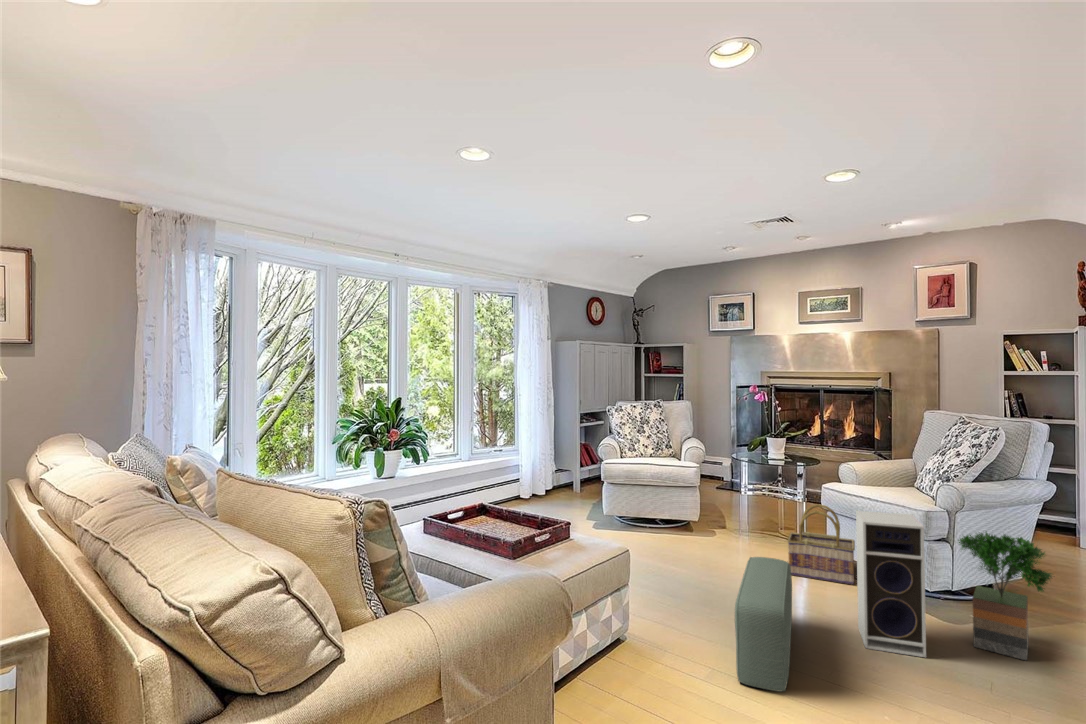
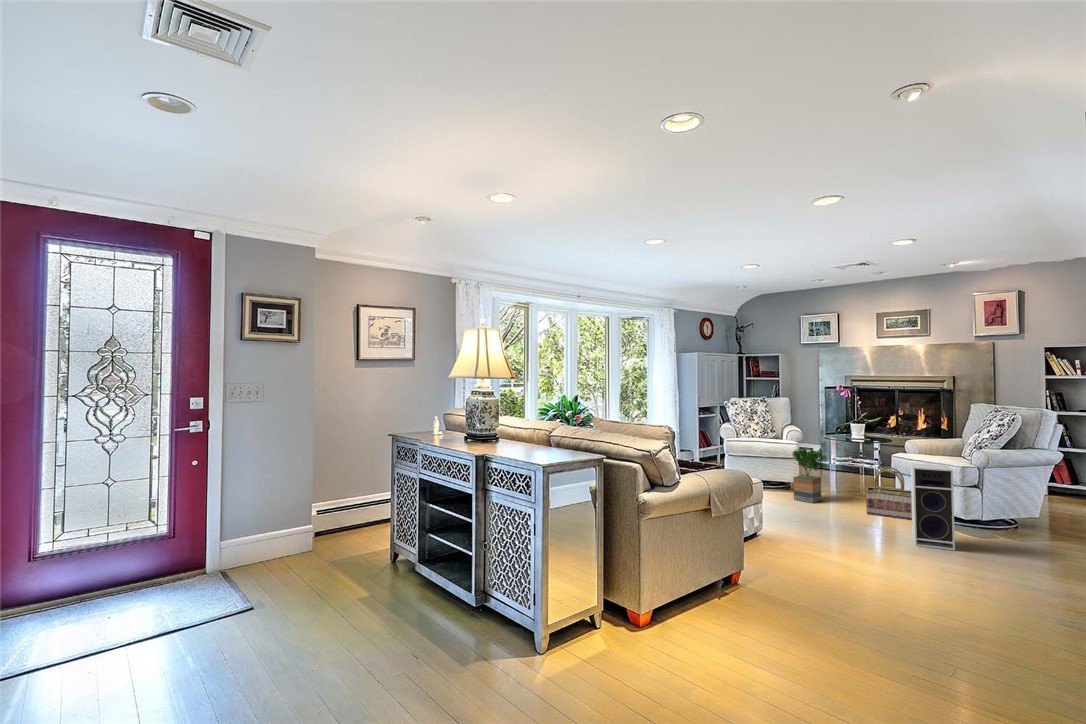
potted tree: present [958,532,1052,660] -> present [792,449,827,503]
pouf: present [735,557,792,691] -> none [830,492,867,558]

